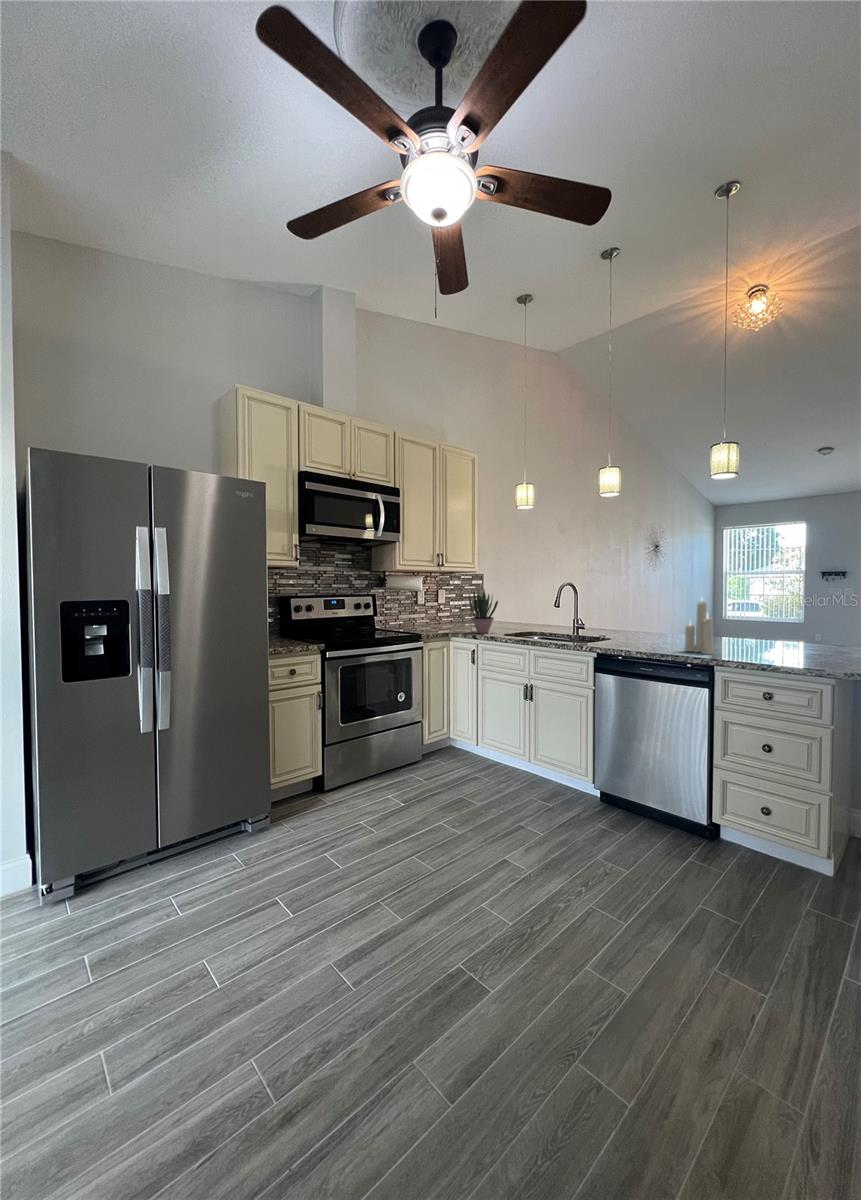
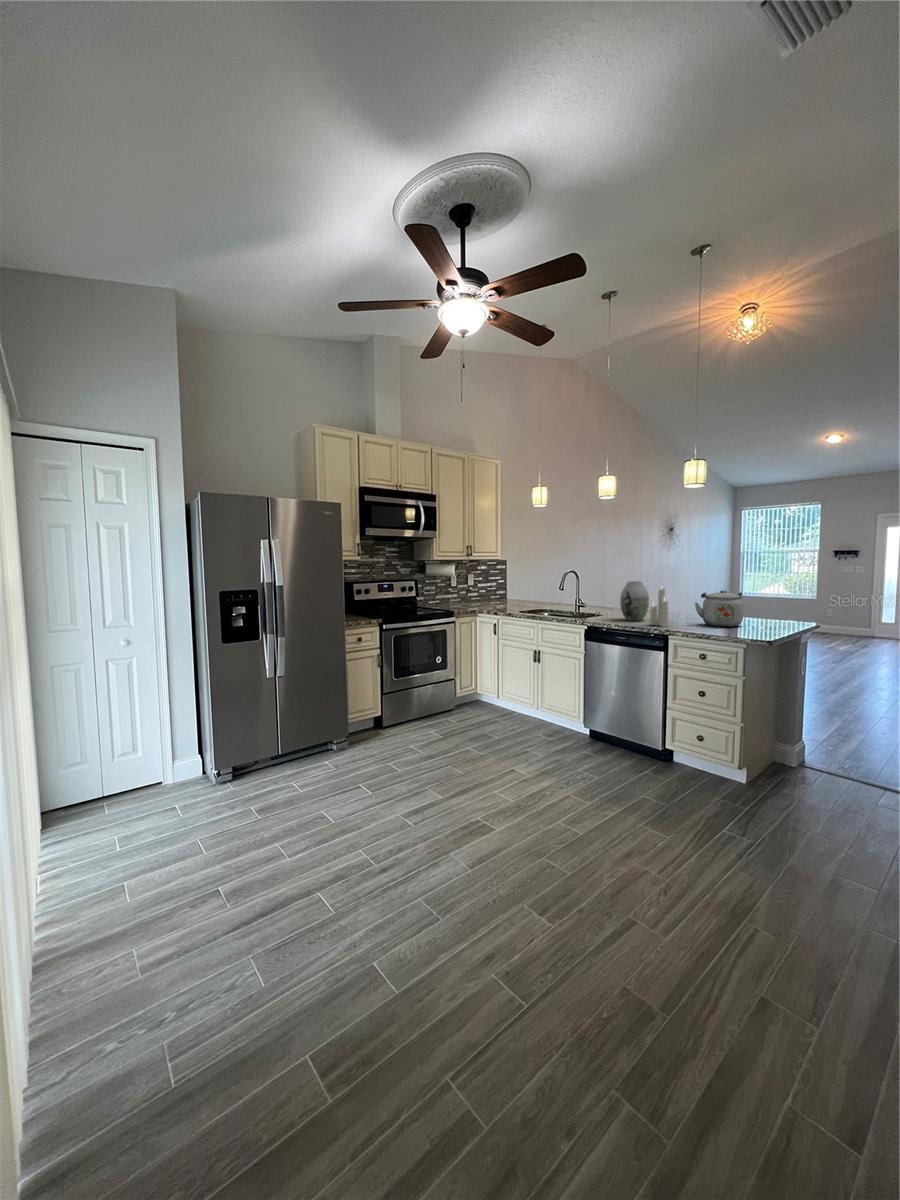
potted plant: present [468,589,498,634] -> none [493,574,517,611]
vase: none [637,594,677,646] -> present [620,581,649,621]
kettle: none [747,603,819,654] -> present [695,590,743,627]

